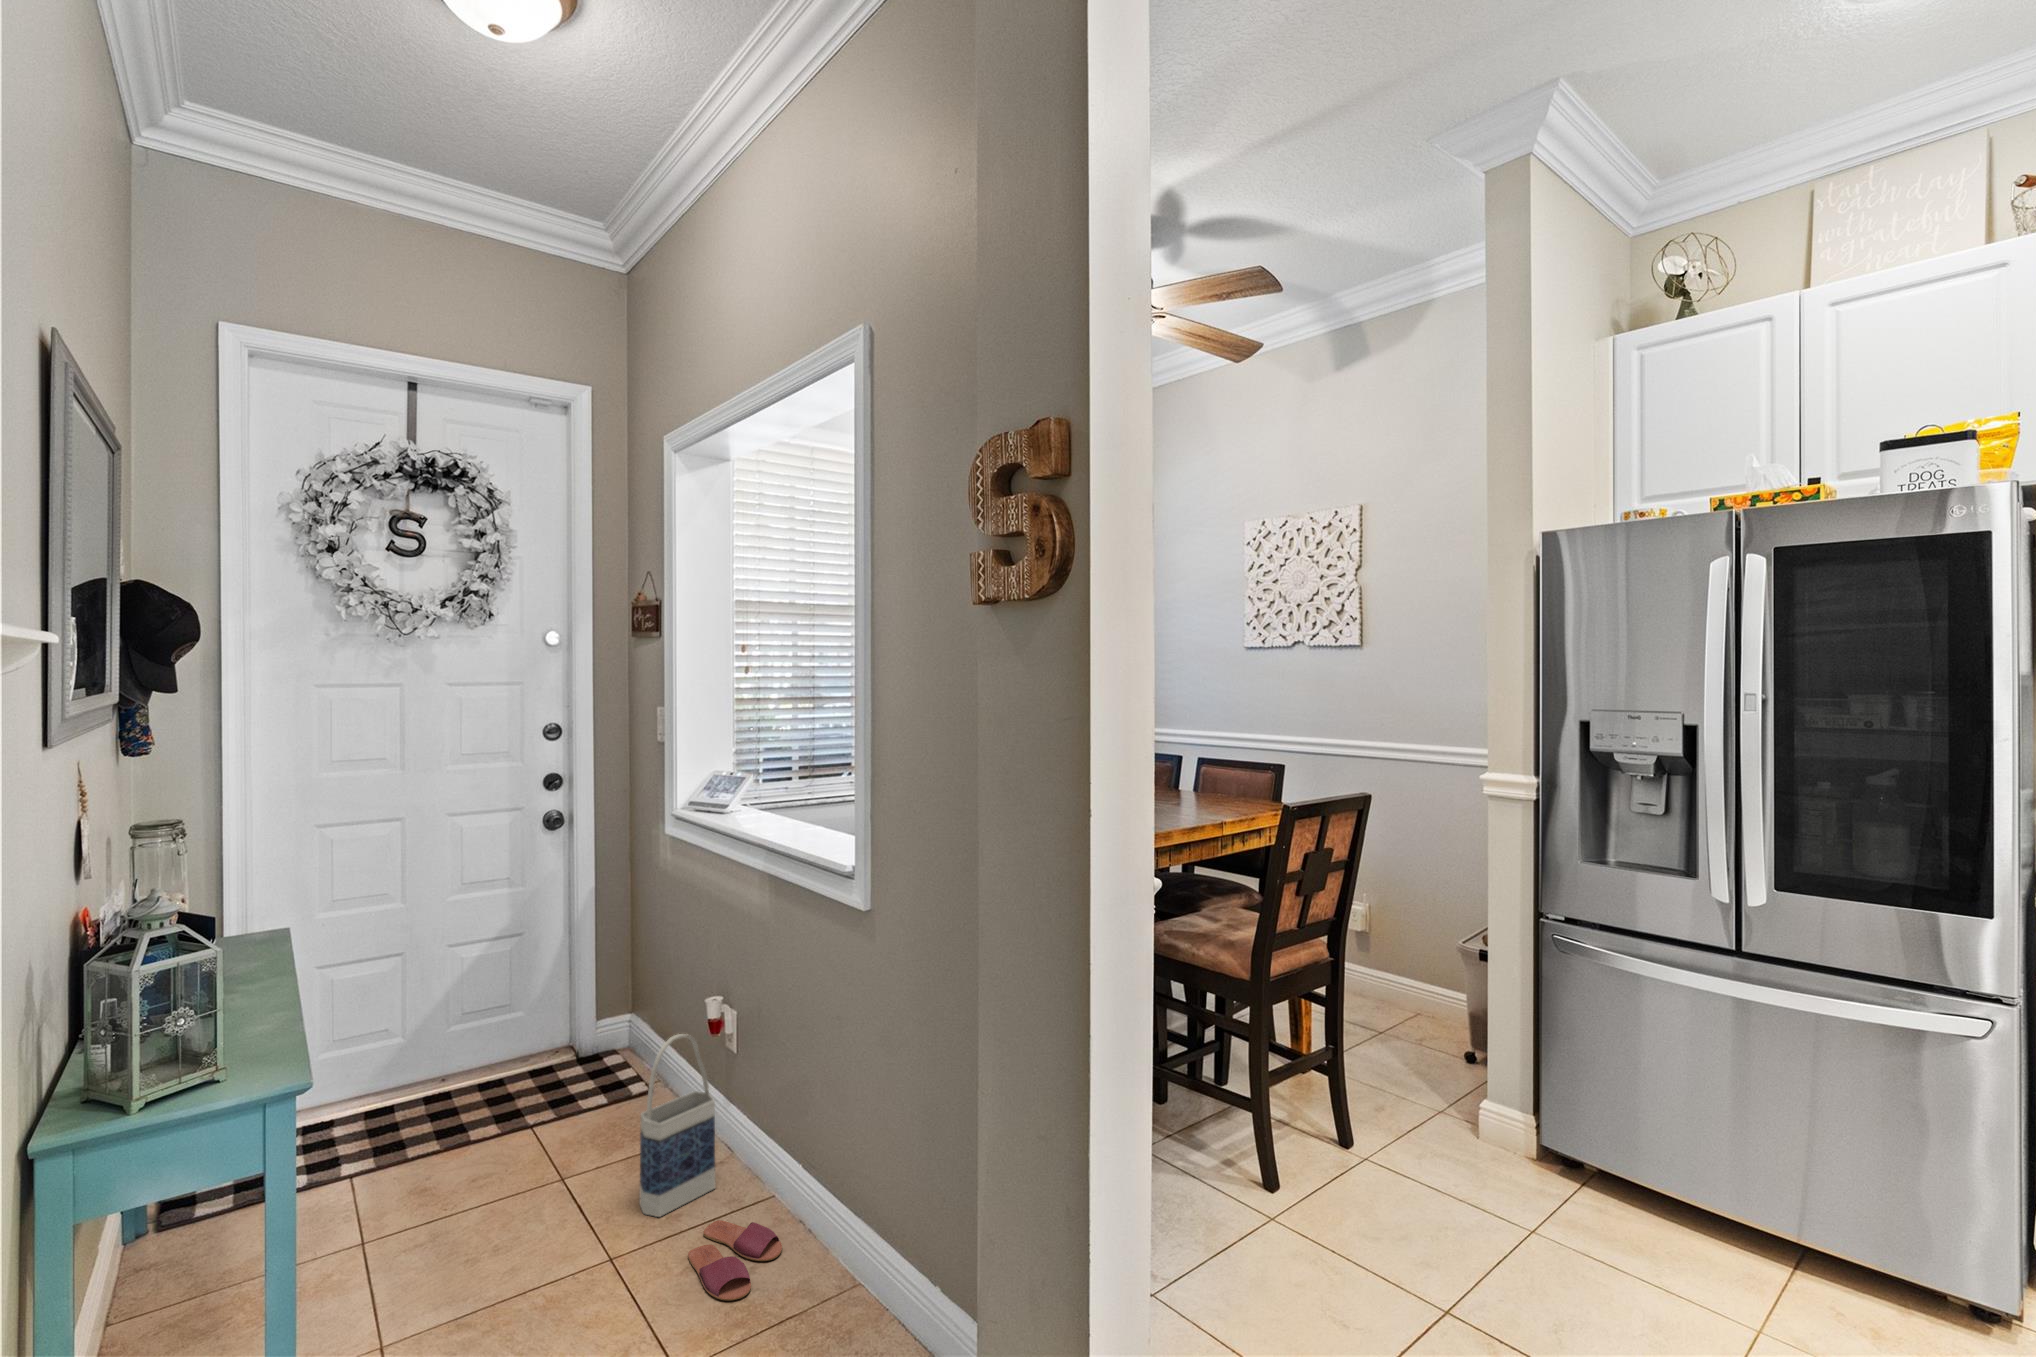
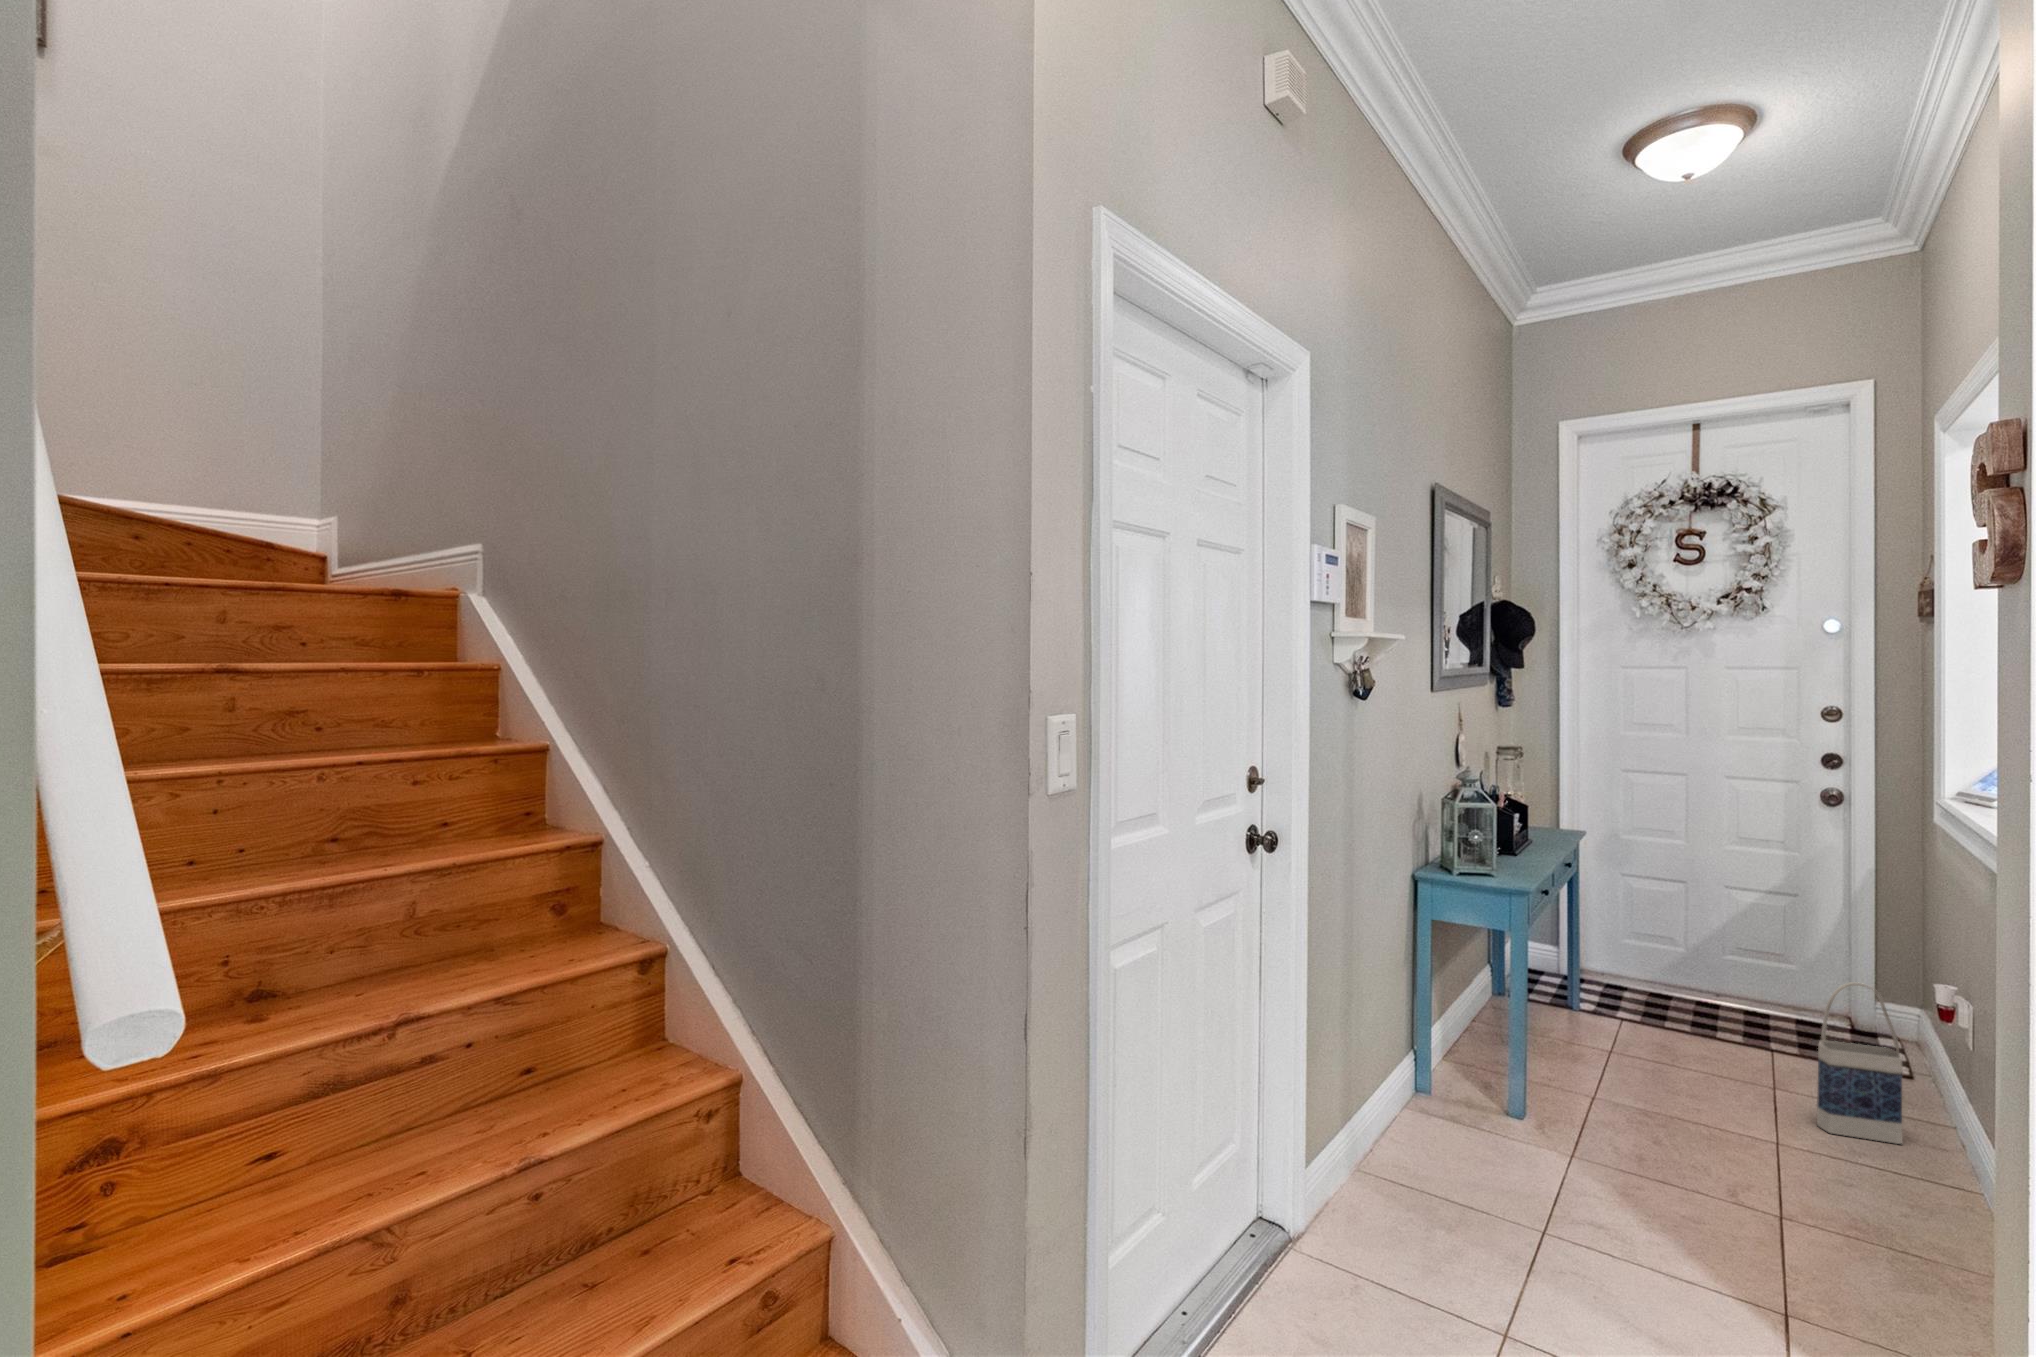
slippers: present [688,1220,782,1300] -> none [1829,1156,1932,1201]

